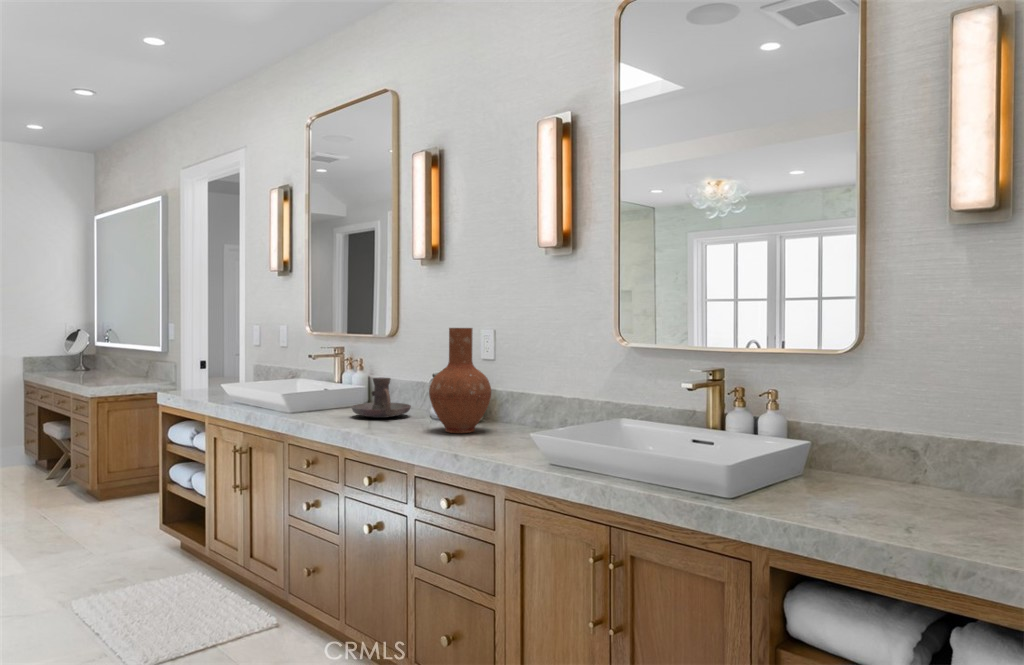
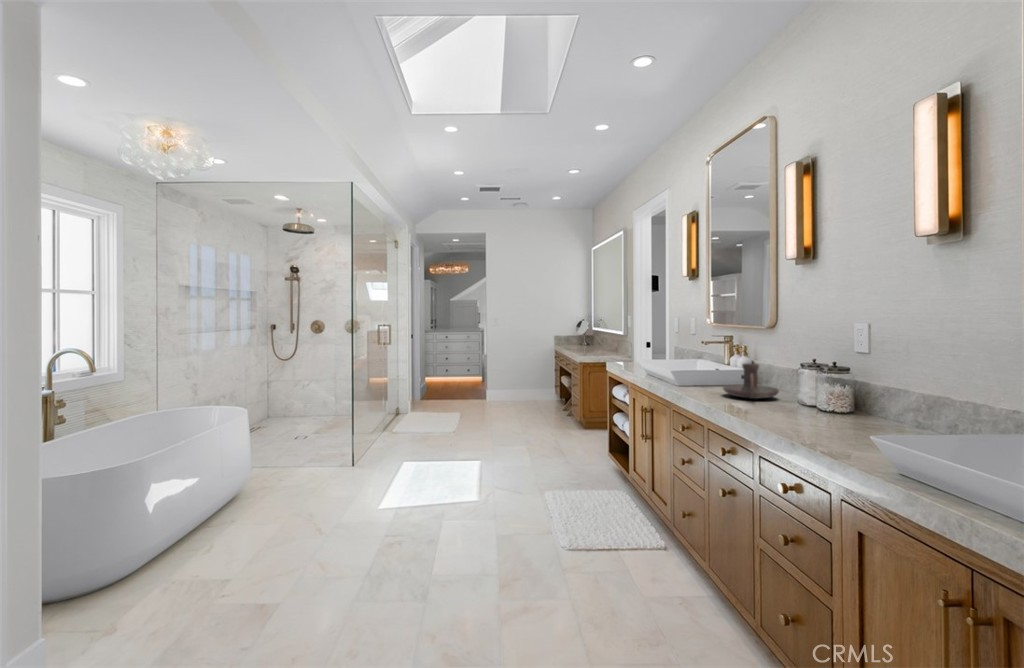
vase: present [429,328,491,433] -> none [783,321,854,424]

